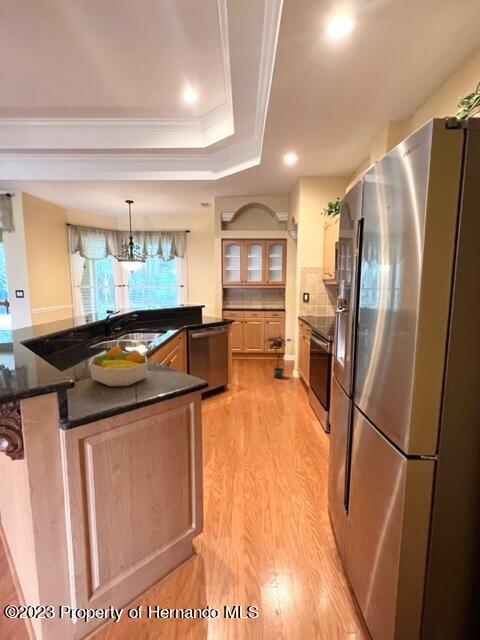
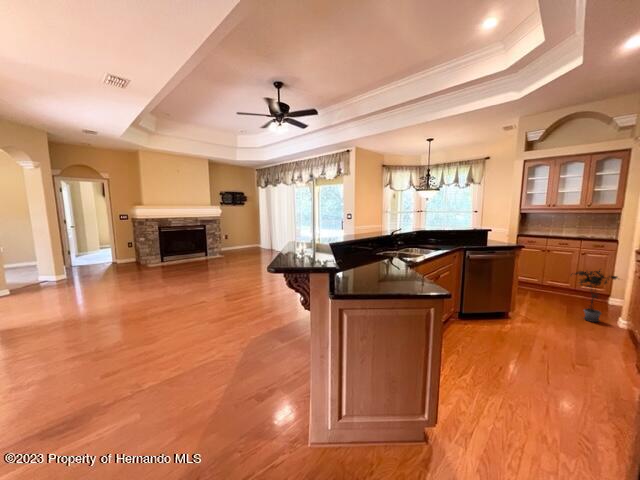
fruit bowl: present [89,347,147,386] -> none [358,251,402,281]

